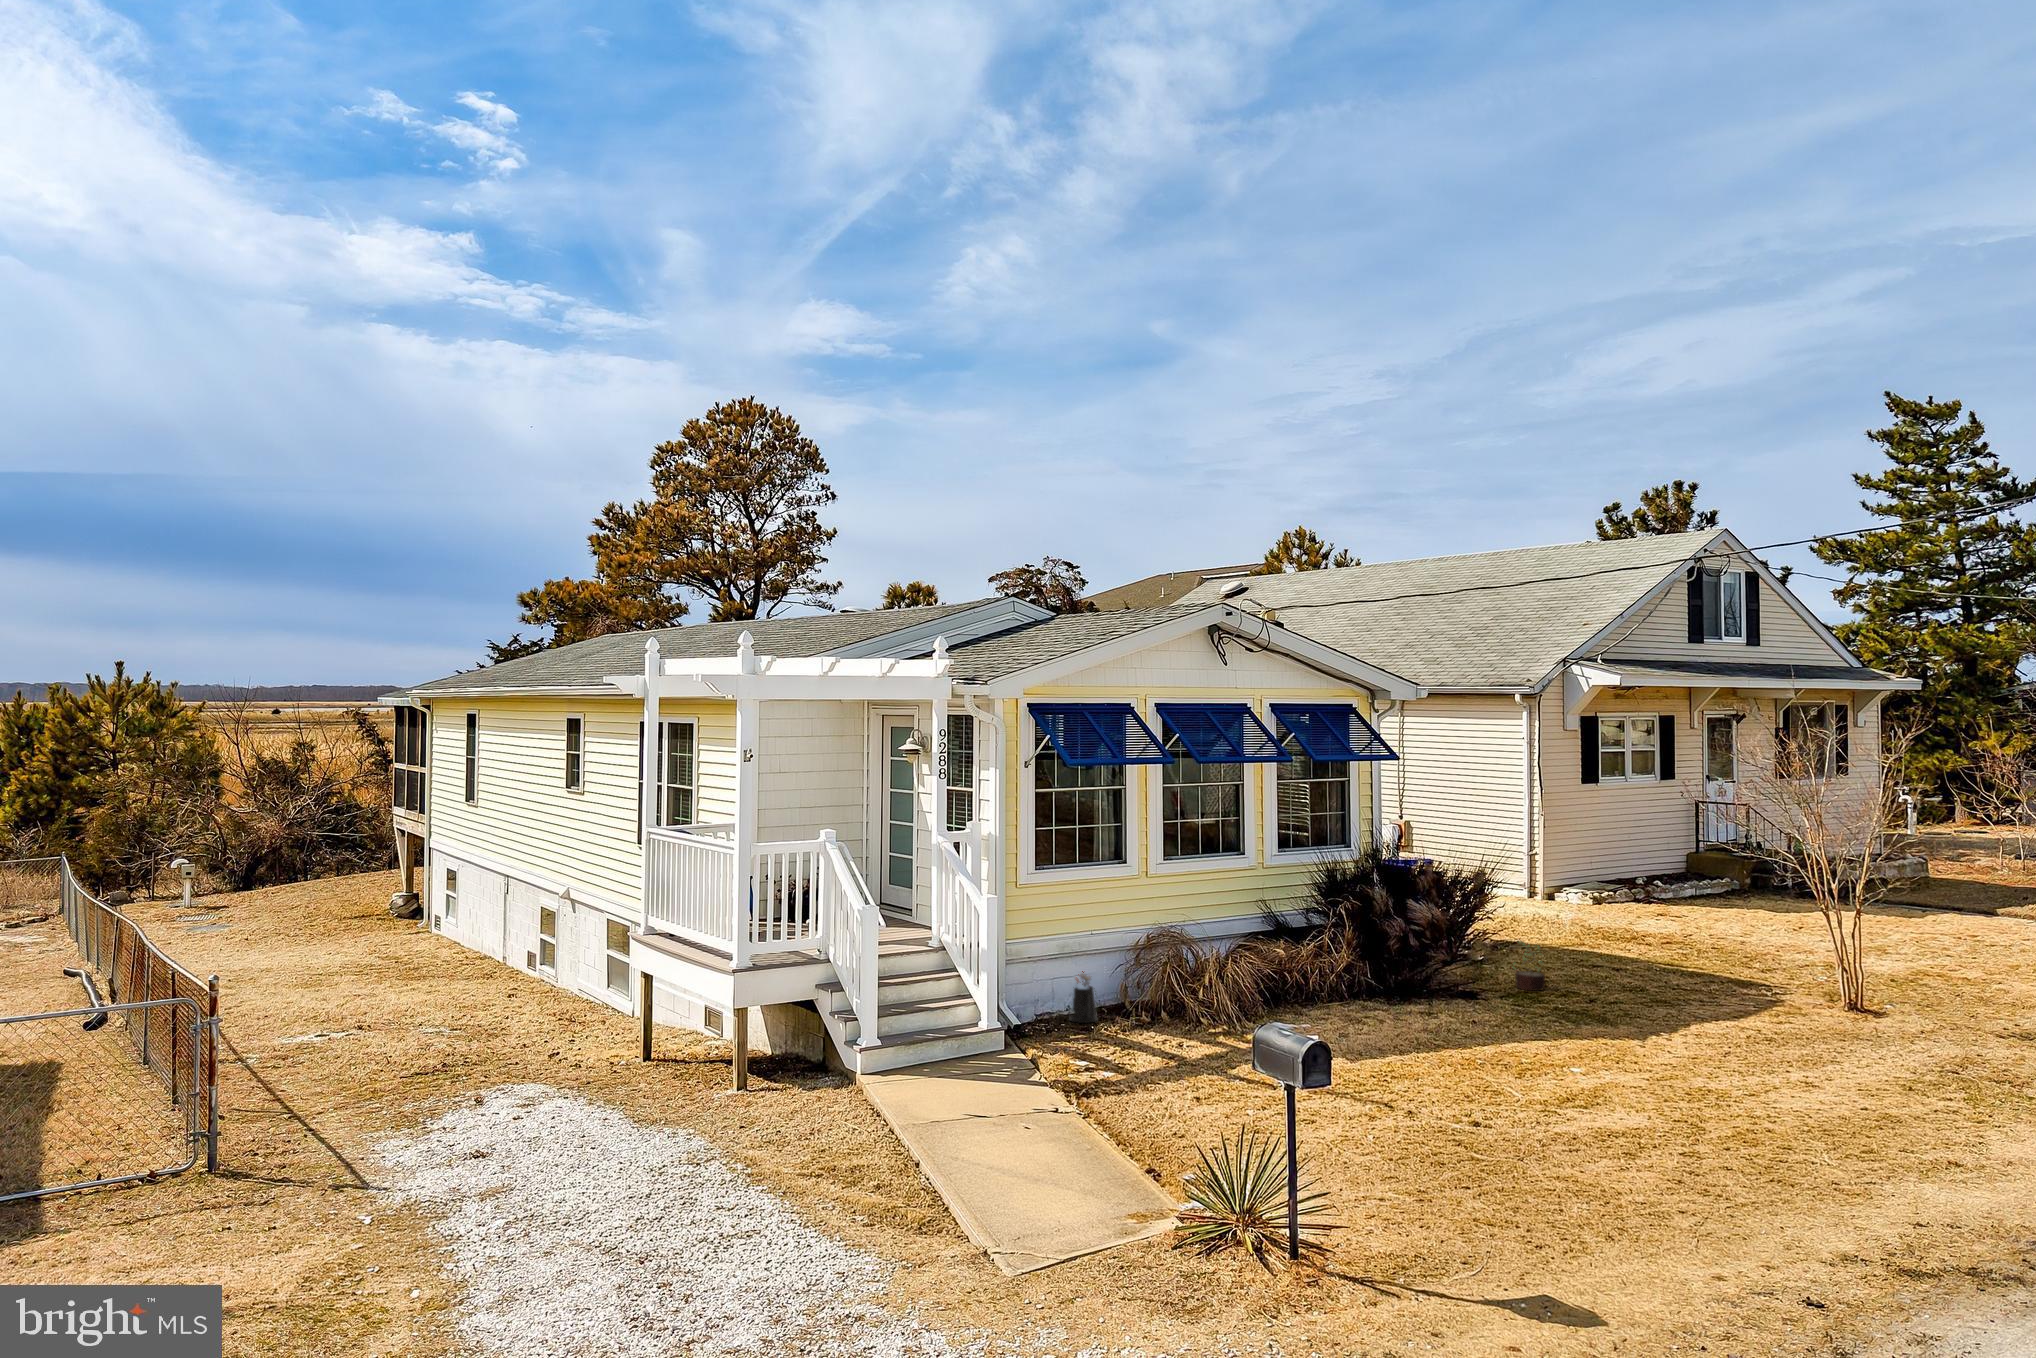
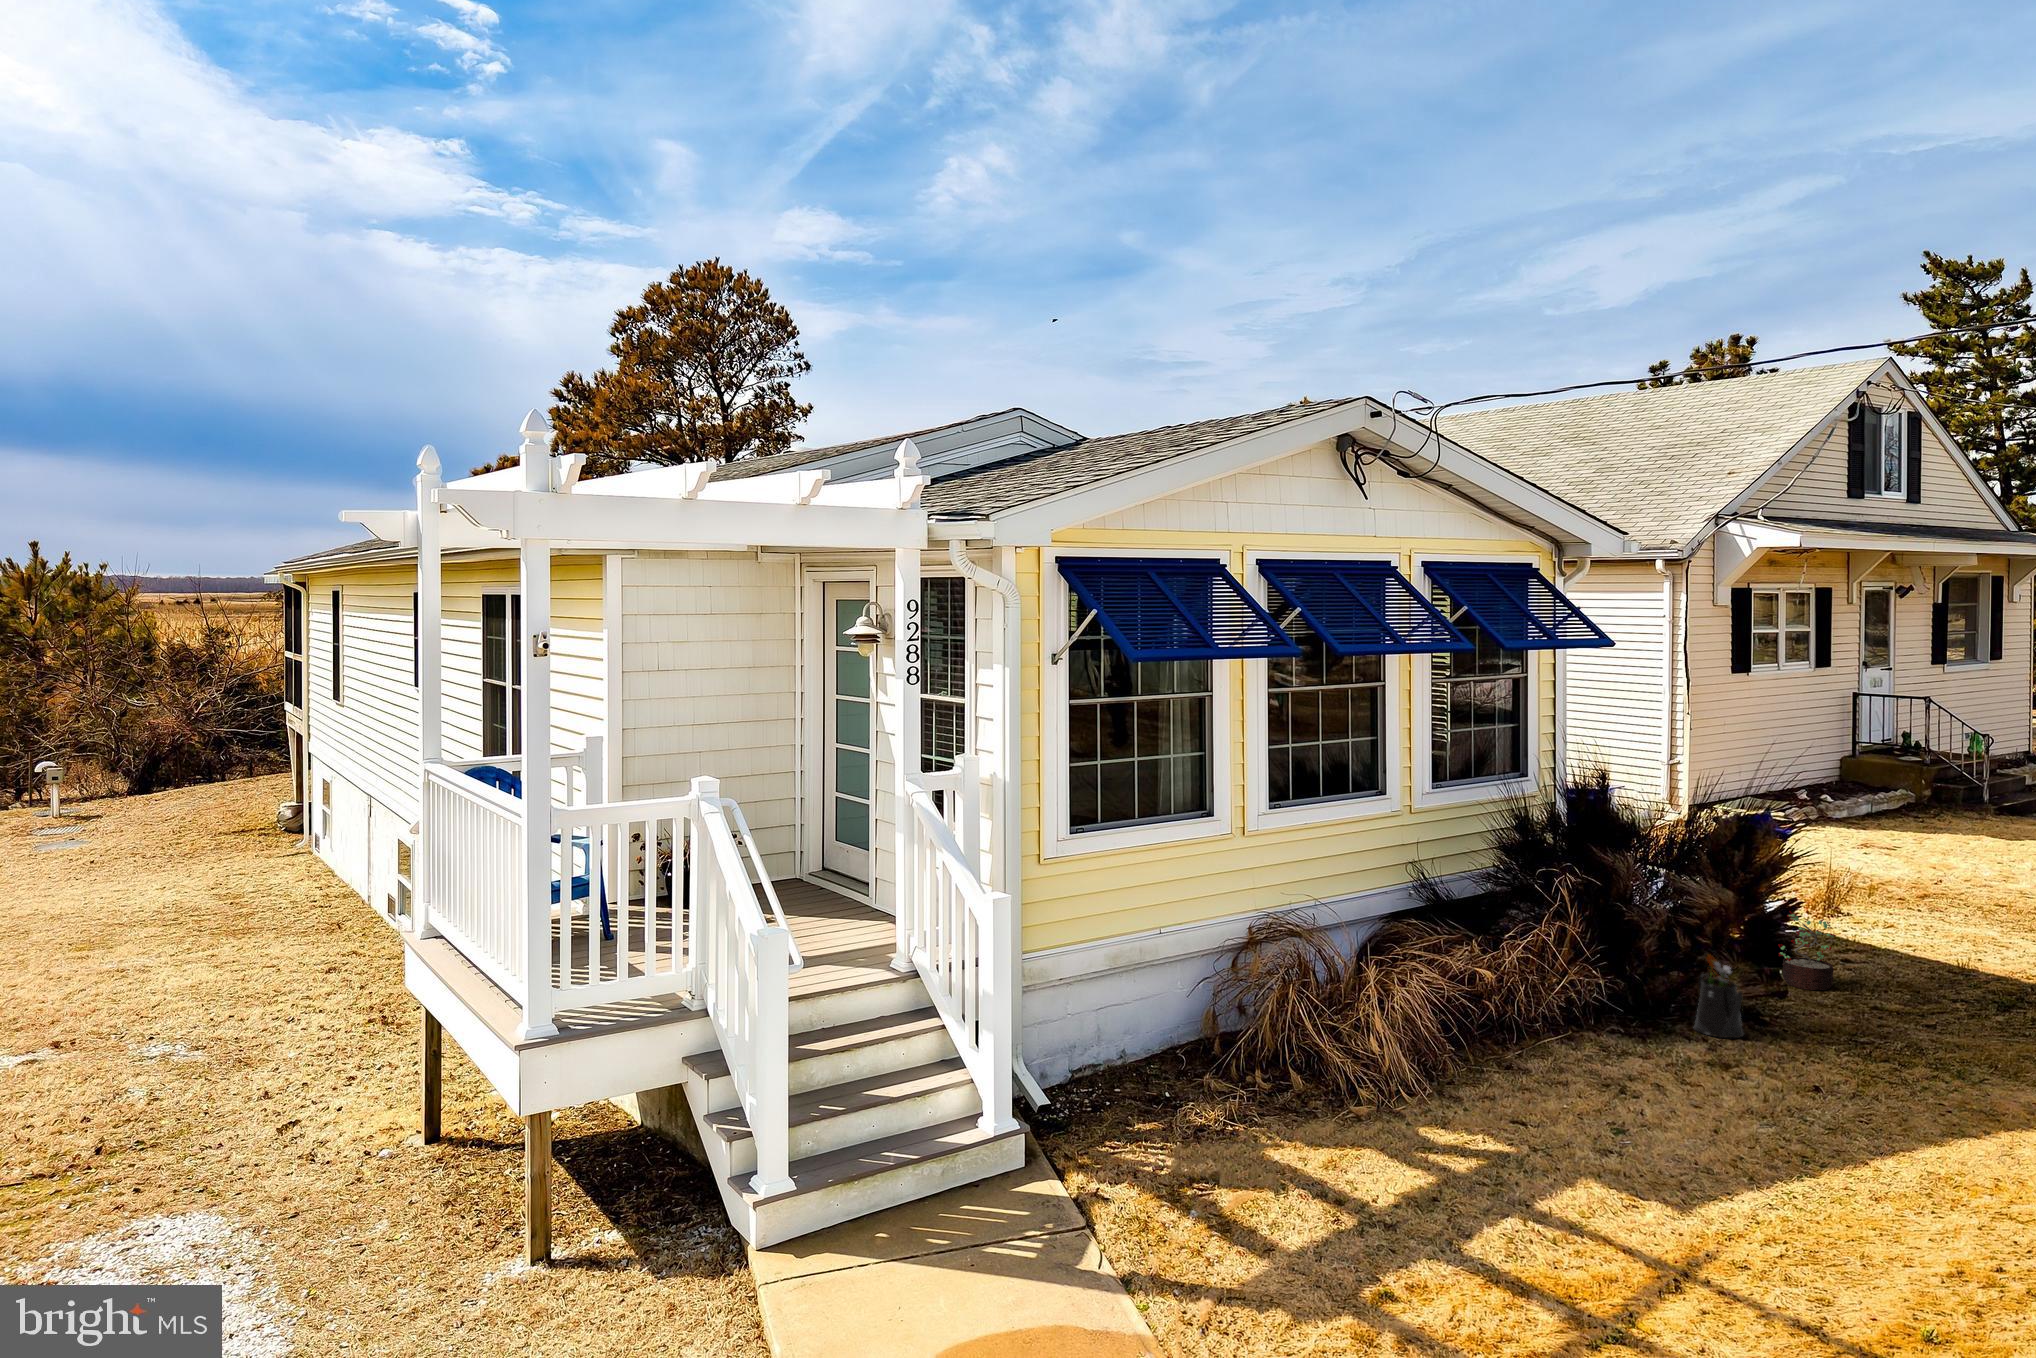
watering can: present [1070,971,1098,1023] -> present [1694,955,1744,1038]

